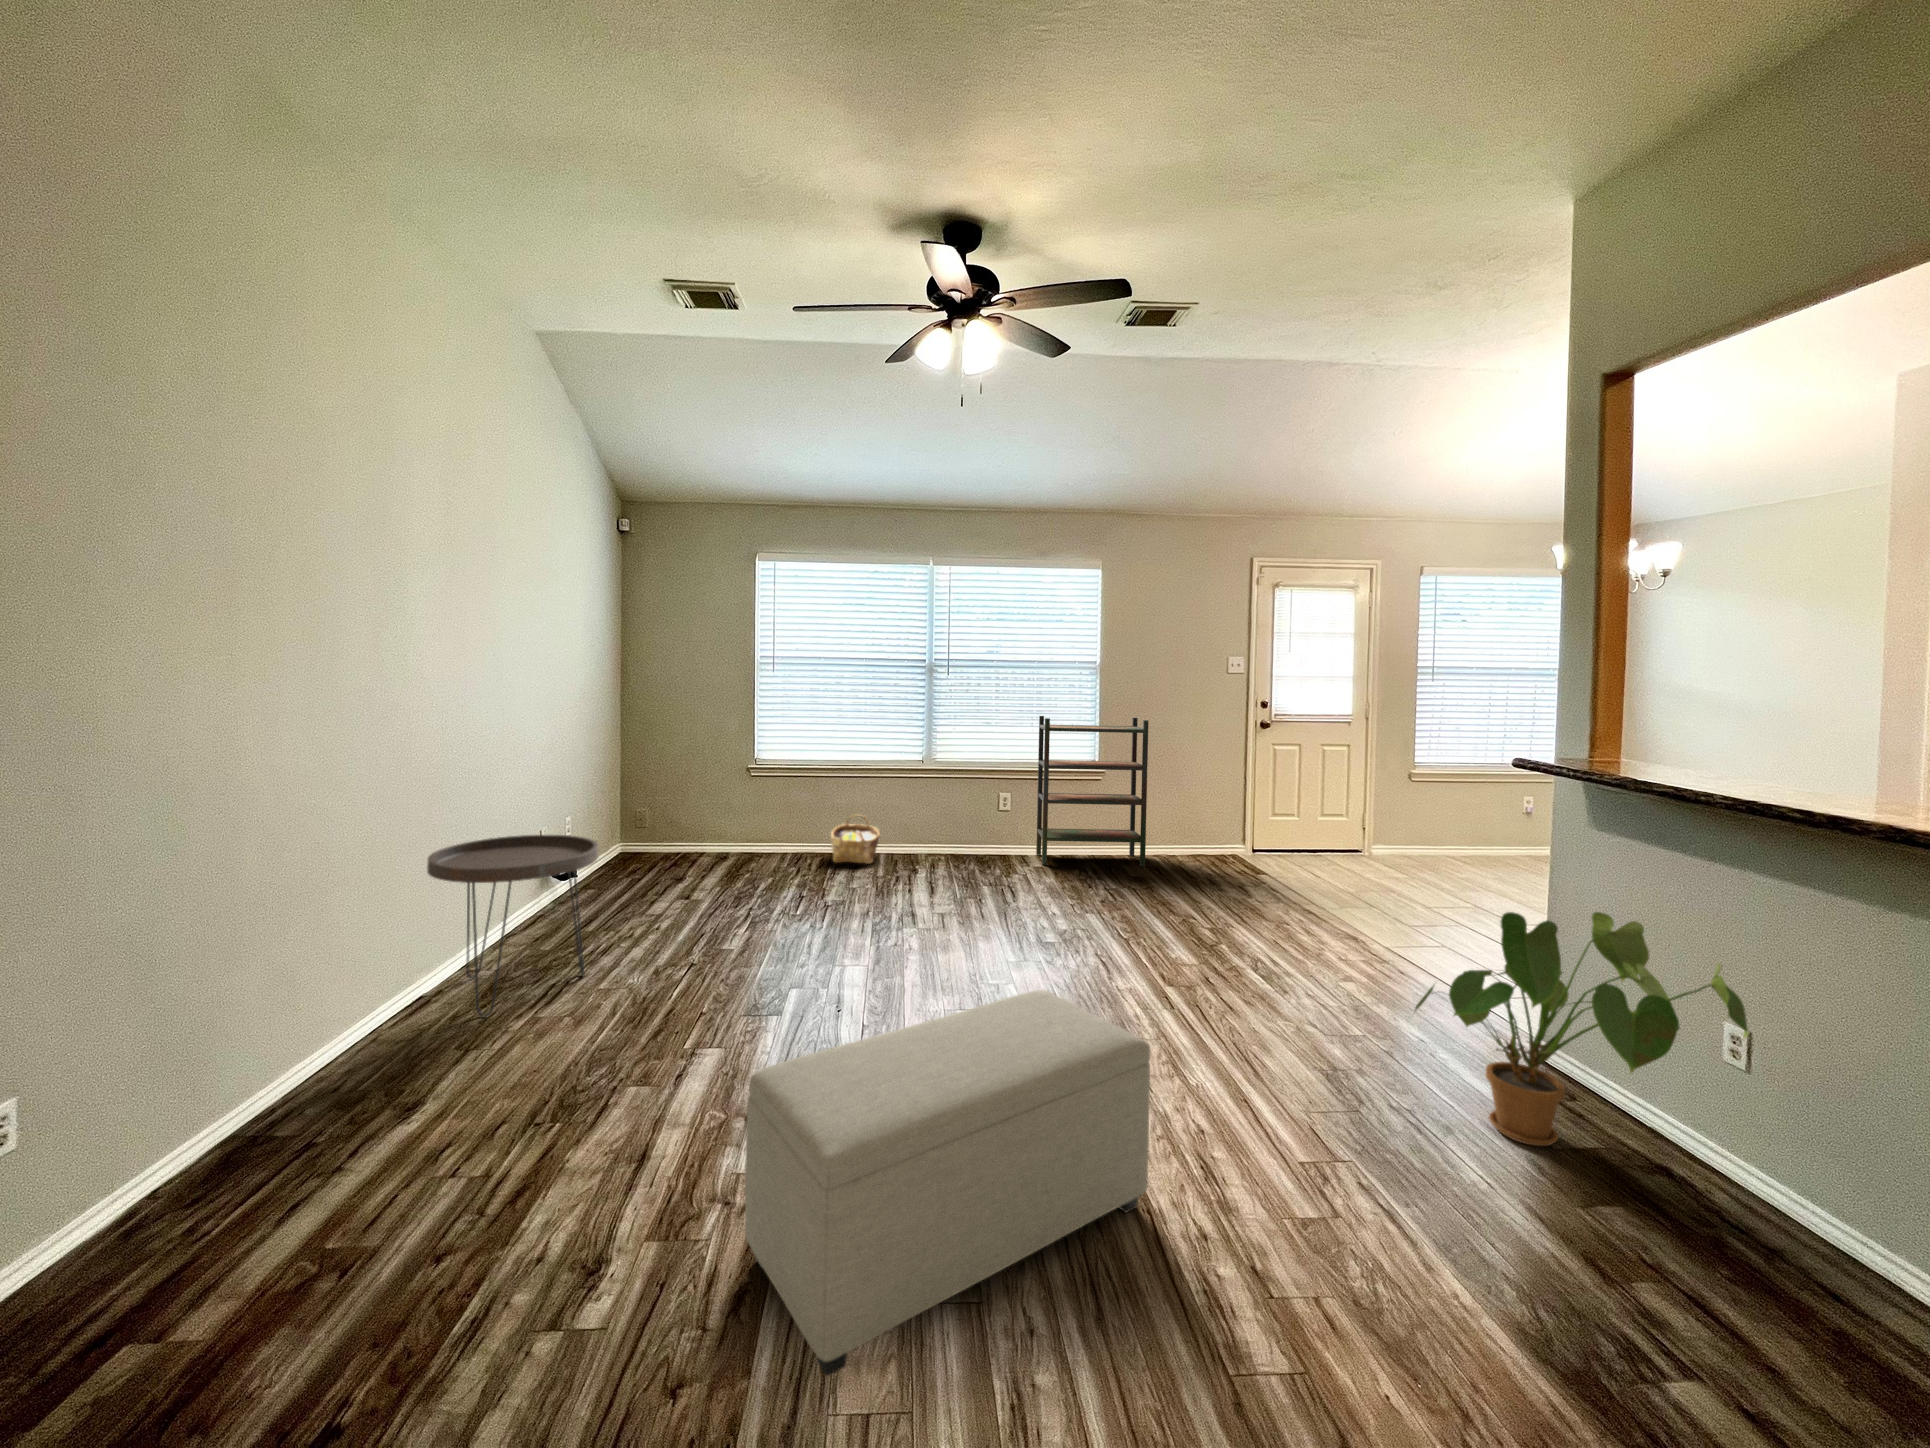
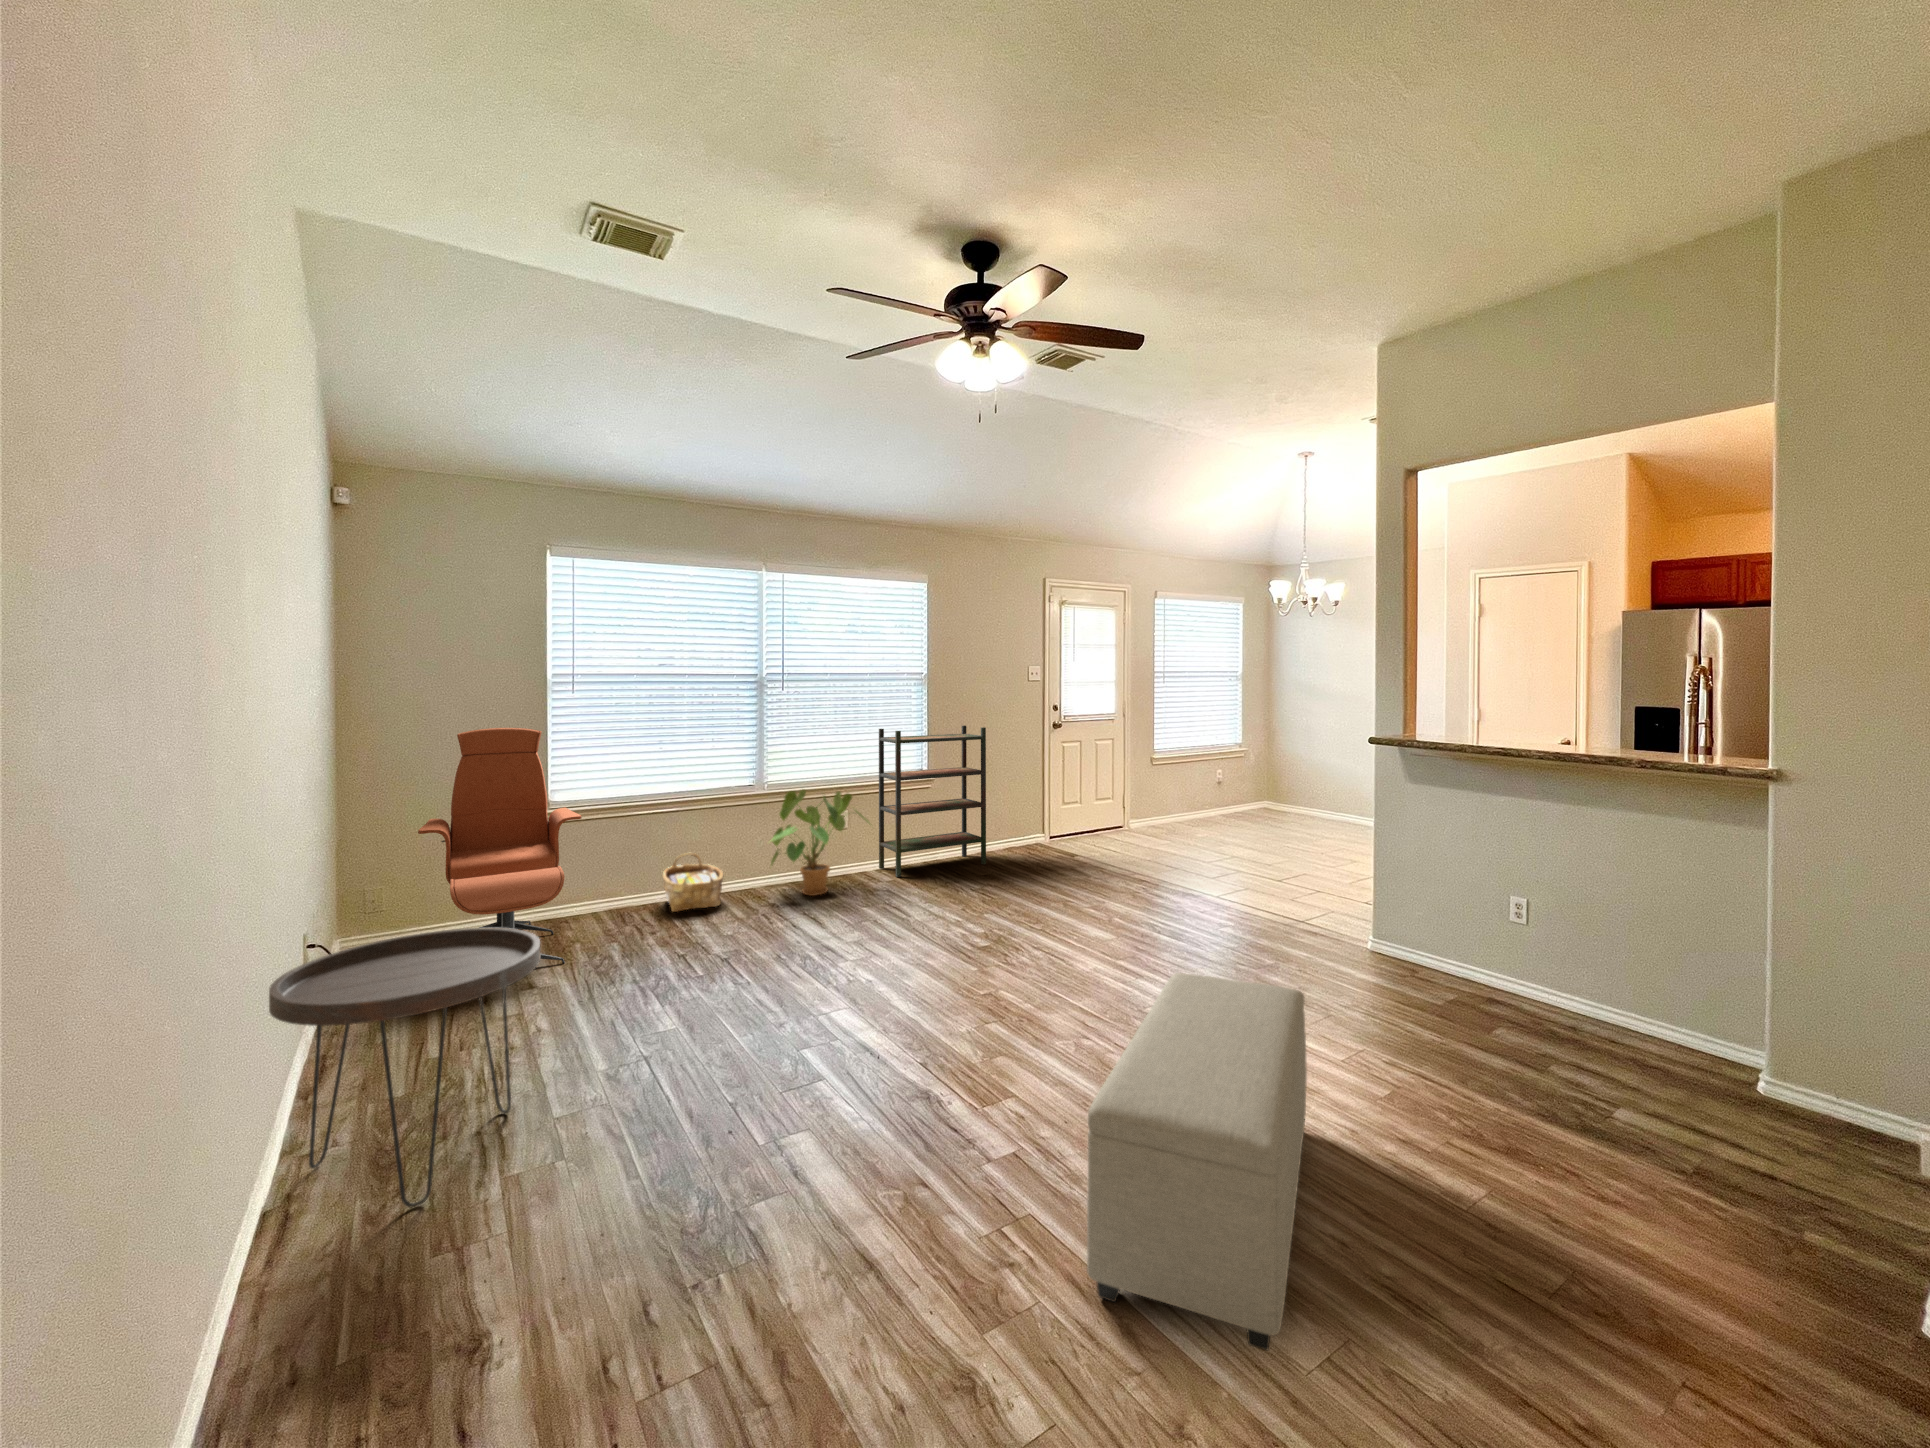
lounge chair: none [650,697,765,893] -> present [418,728,582,963]
house plant: present [1415,912,1749,1146] -> present [771,790,869,896]

